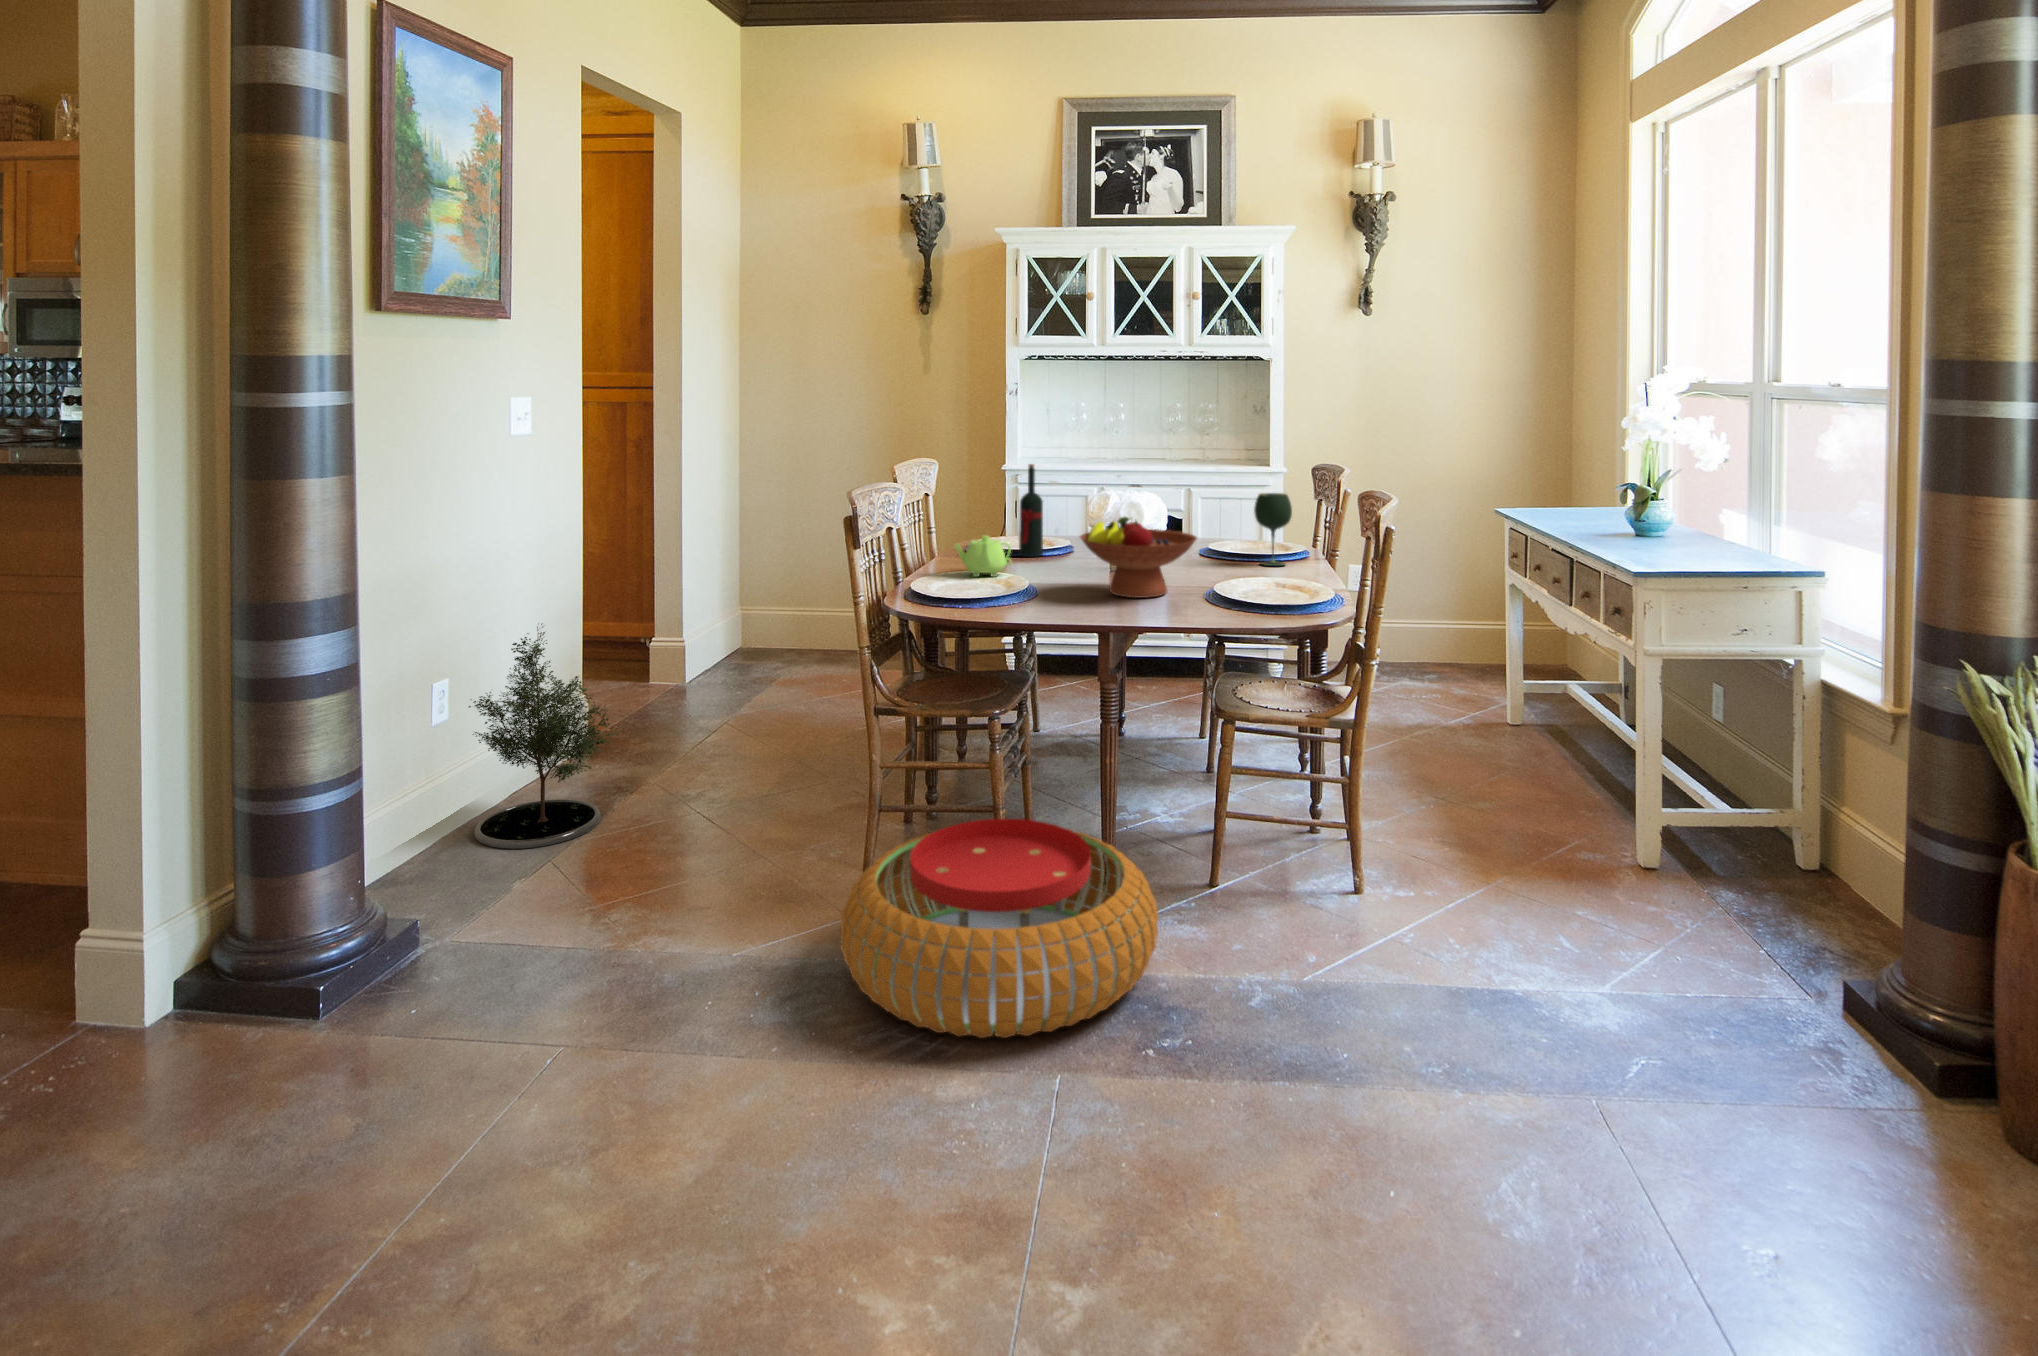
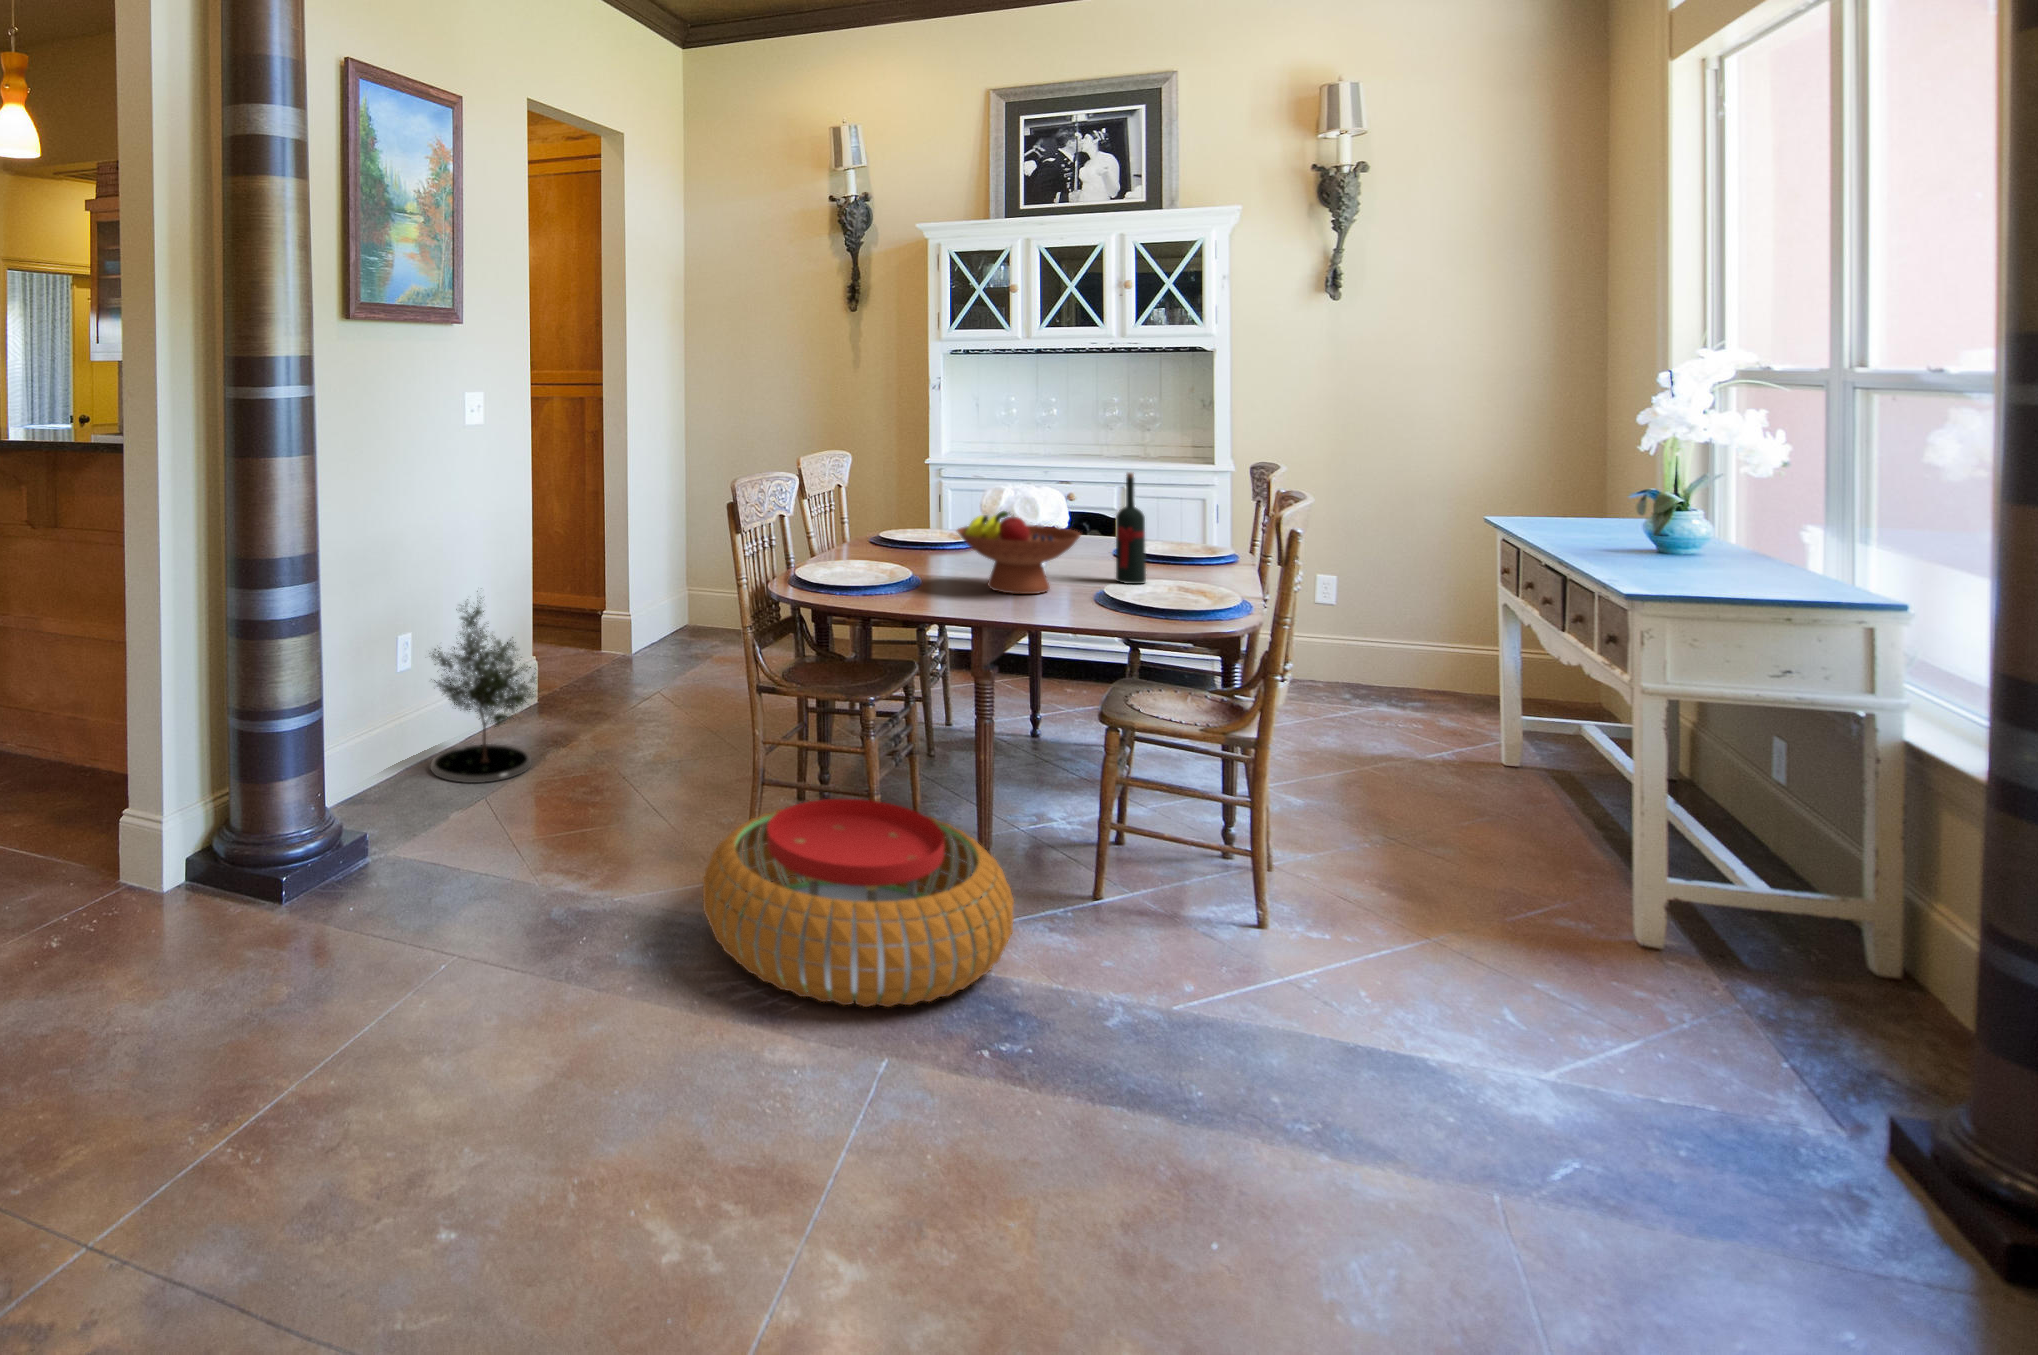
wine bottle: present [1019,464,1043,557] -> present [1116,473,1146,584]
wine glass: present [1254,493,1292,566] -> none [1165,492,1208,571]
teapot: present [955,536,1011,577] -> none [842,526,900,567]

